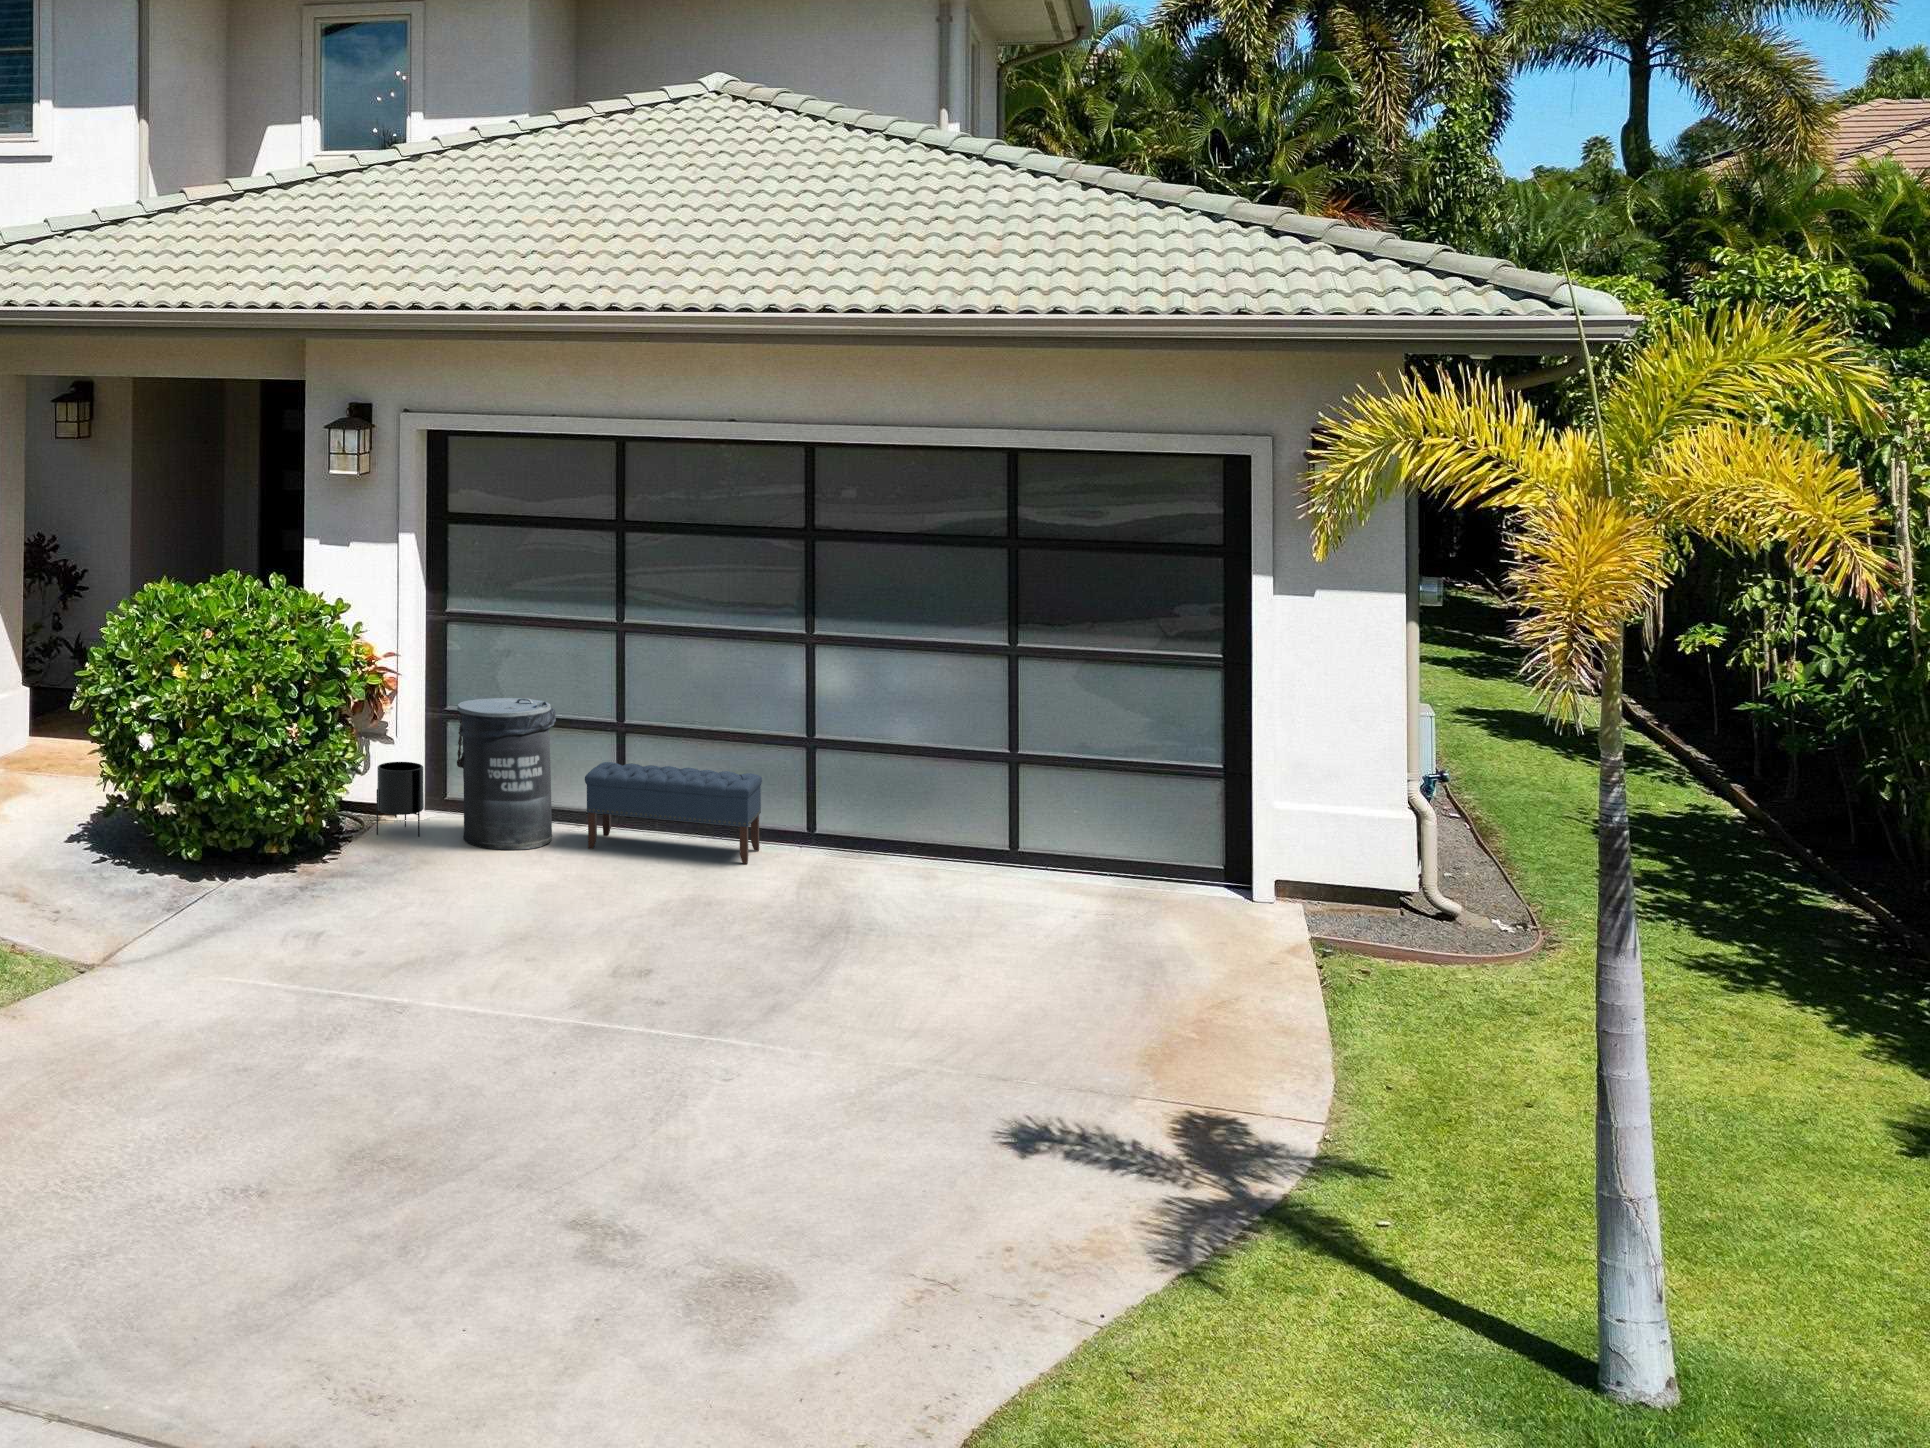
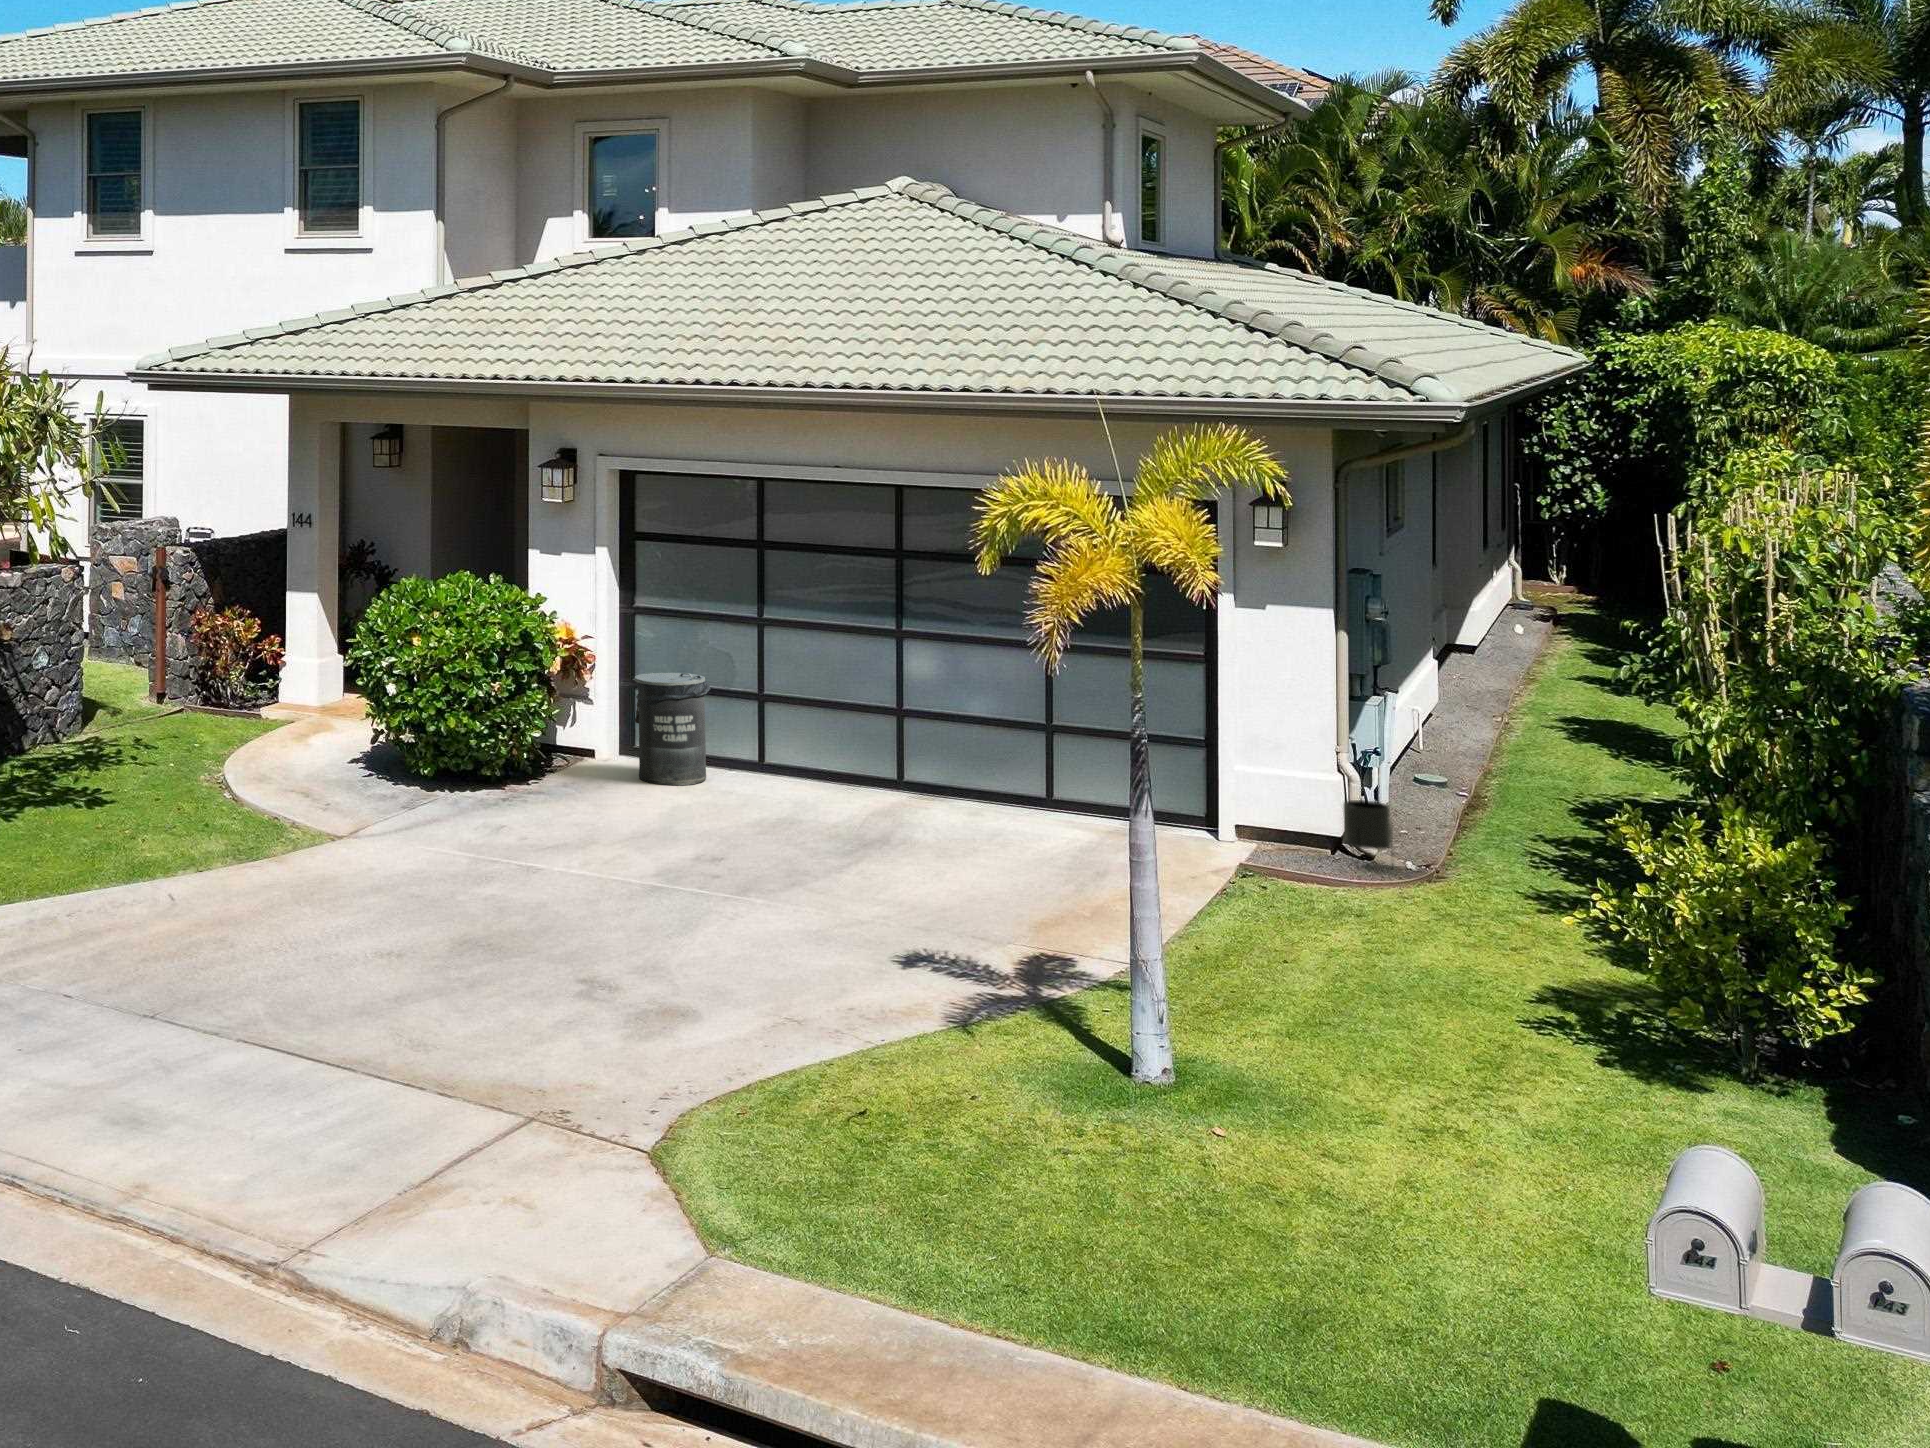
planter: present [377,762,424,837] -> present [1343,800,1392,854]
bench: present [585,762,762,864] -> none [727,723,863,802]

